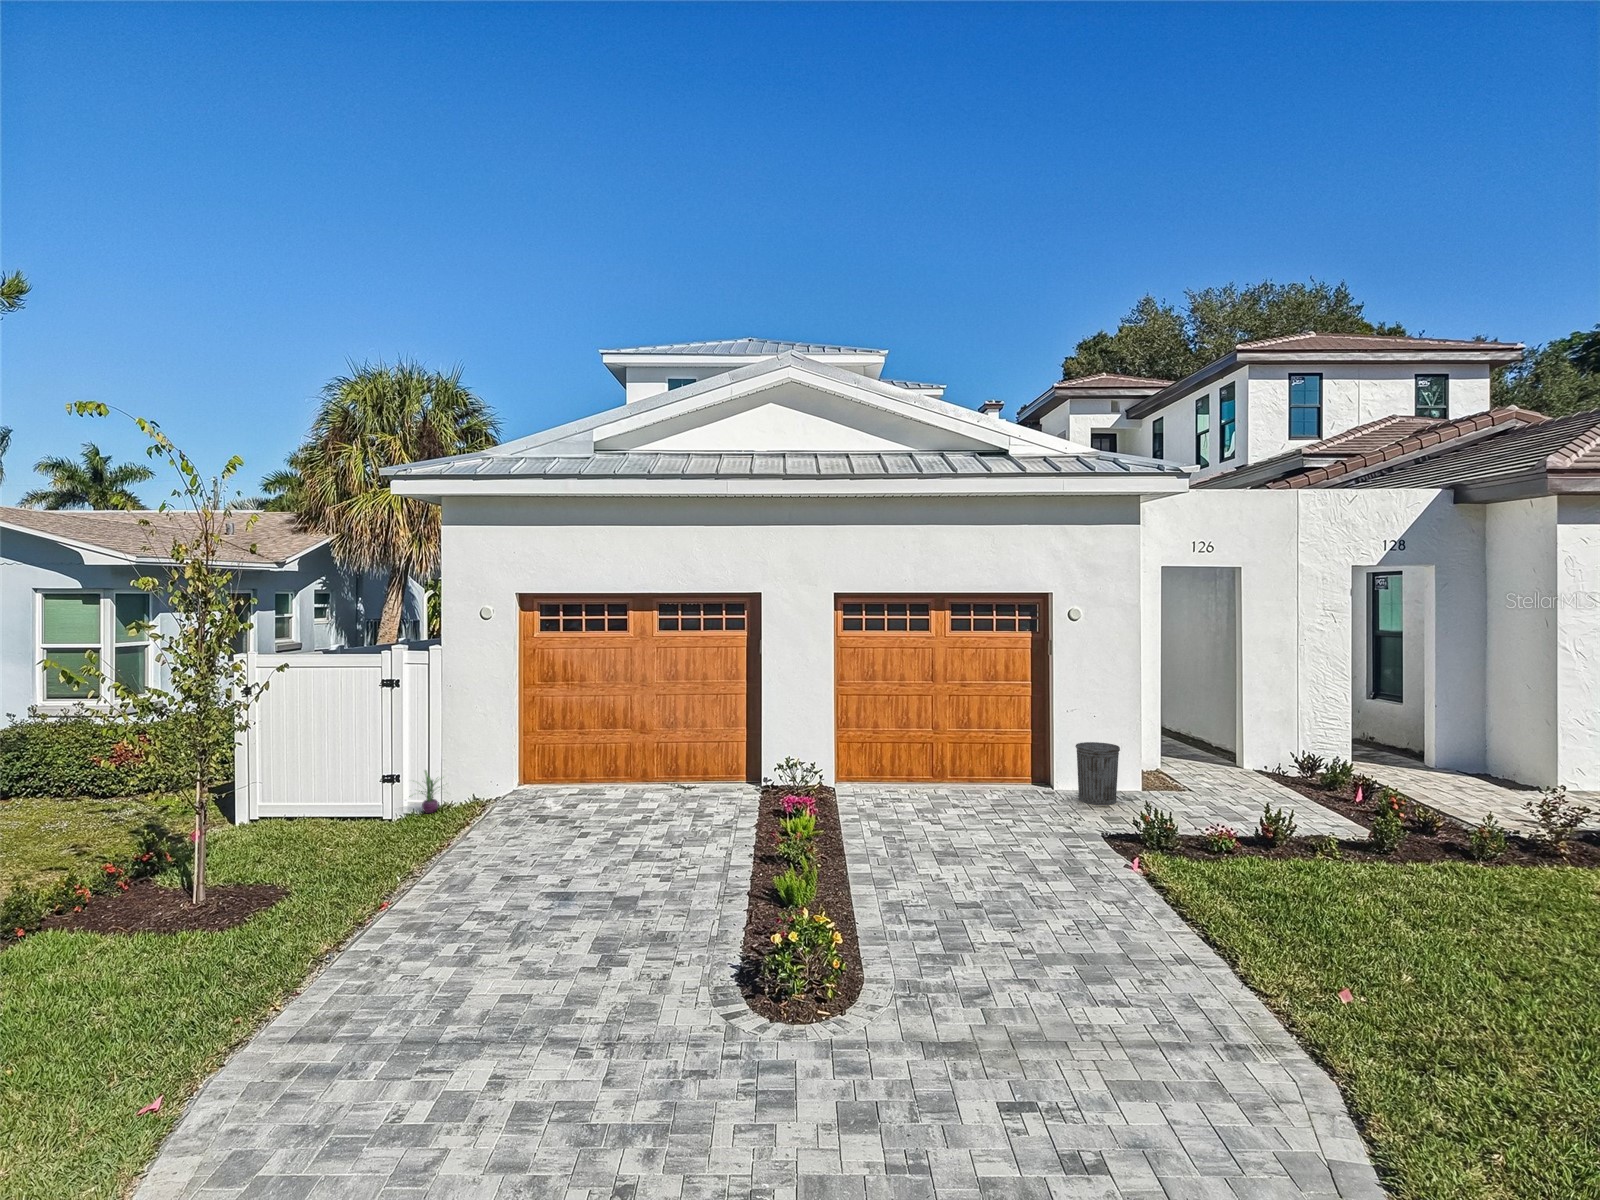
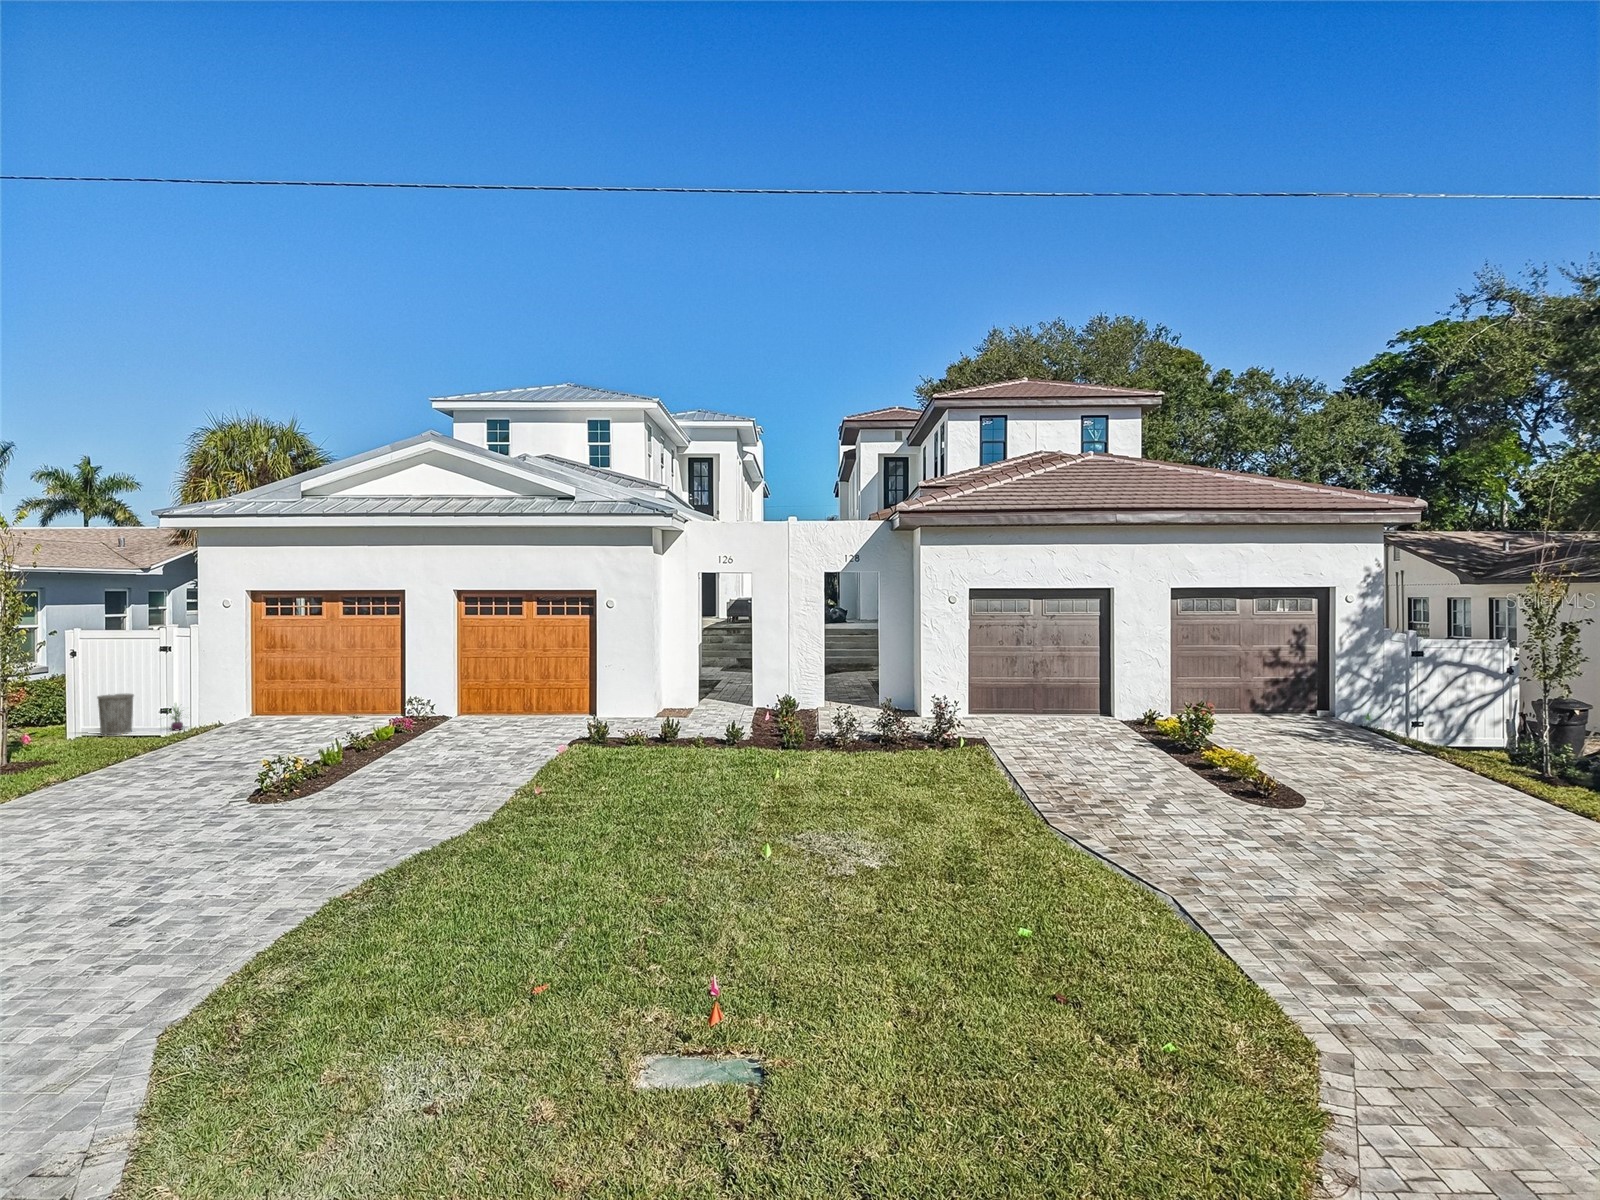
trash can: present [1075,742,1120,805] -> present [97,694,134,735]

